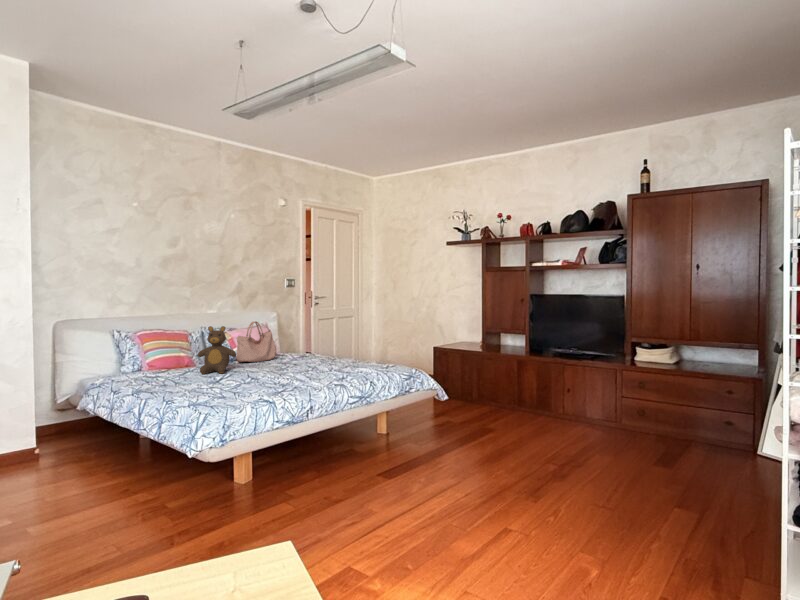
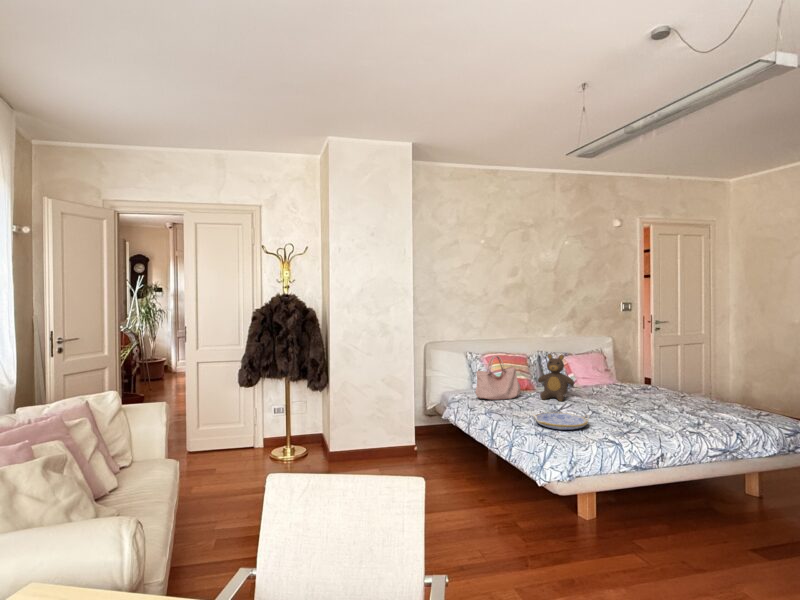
handbag: present [236,321,277,362] -> present [475,356,520,400]
serving tray: none [187,380,247,397] -> present [533,412,589,430]

